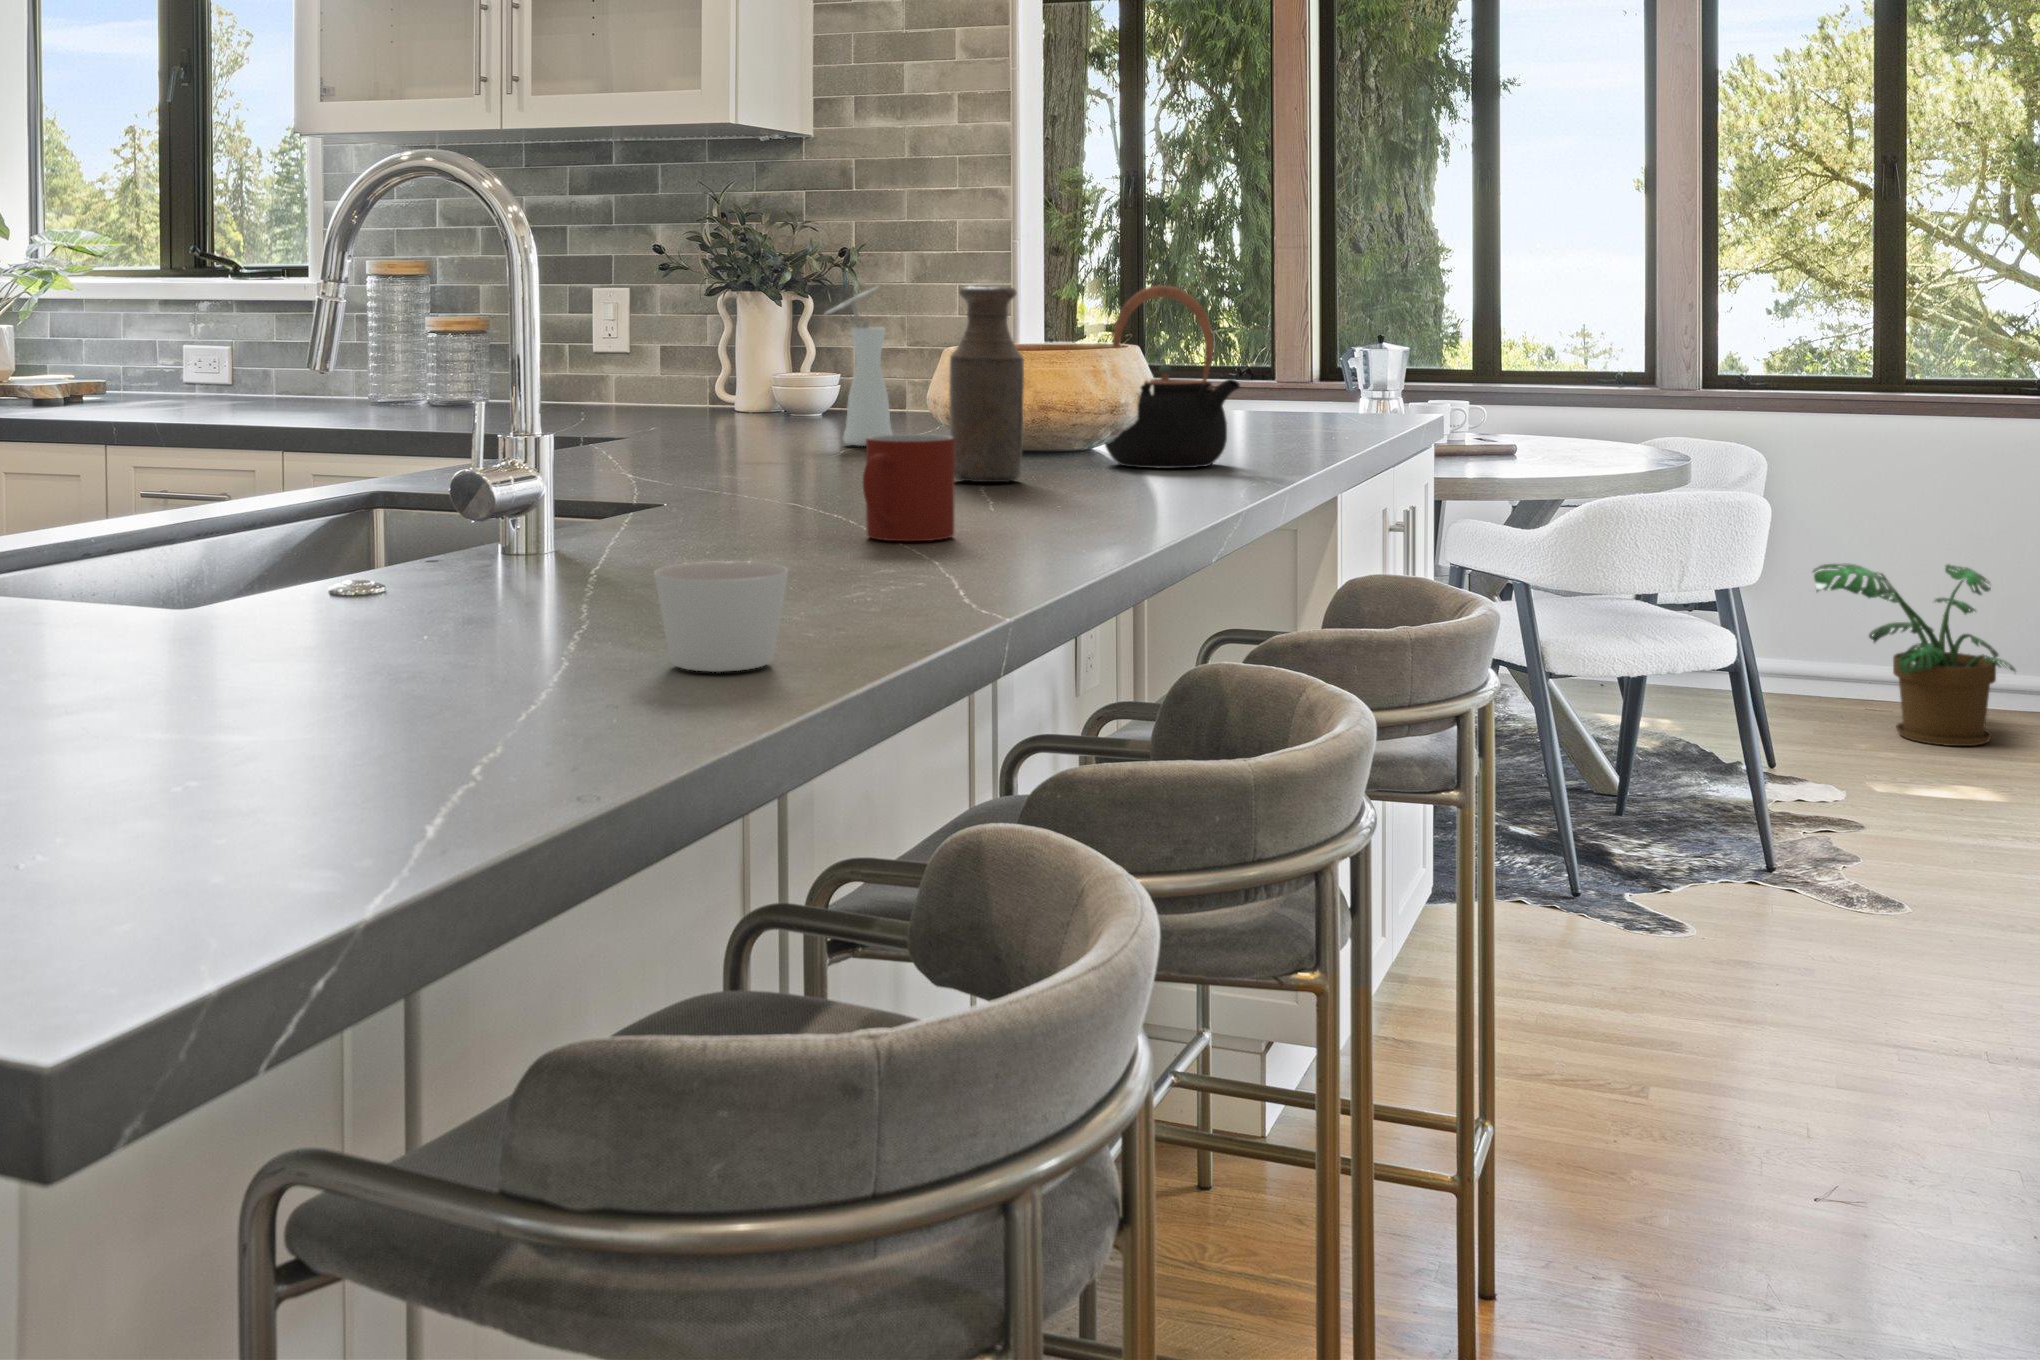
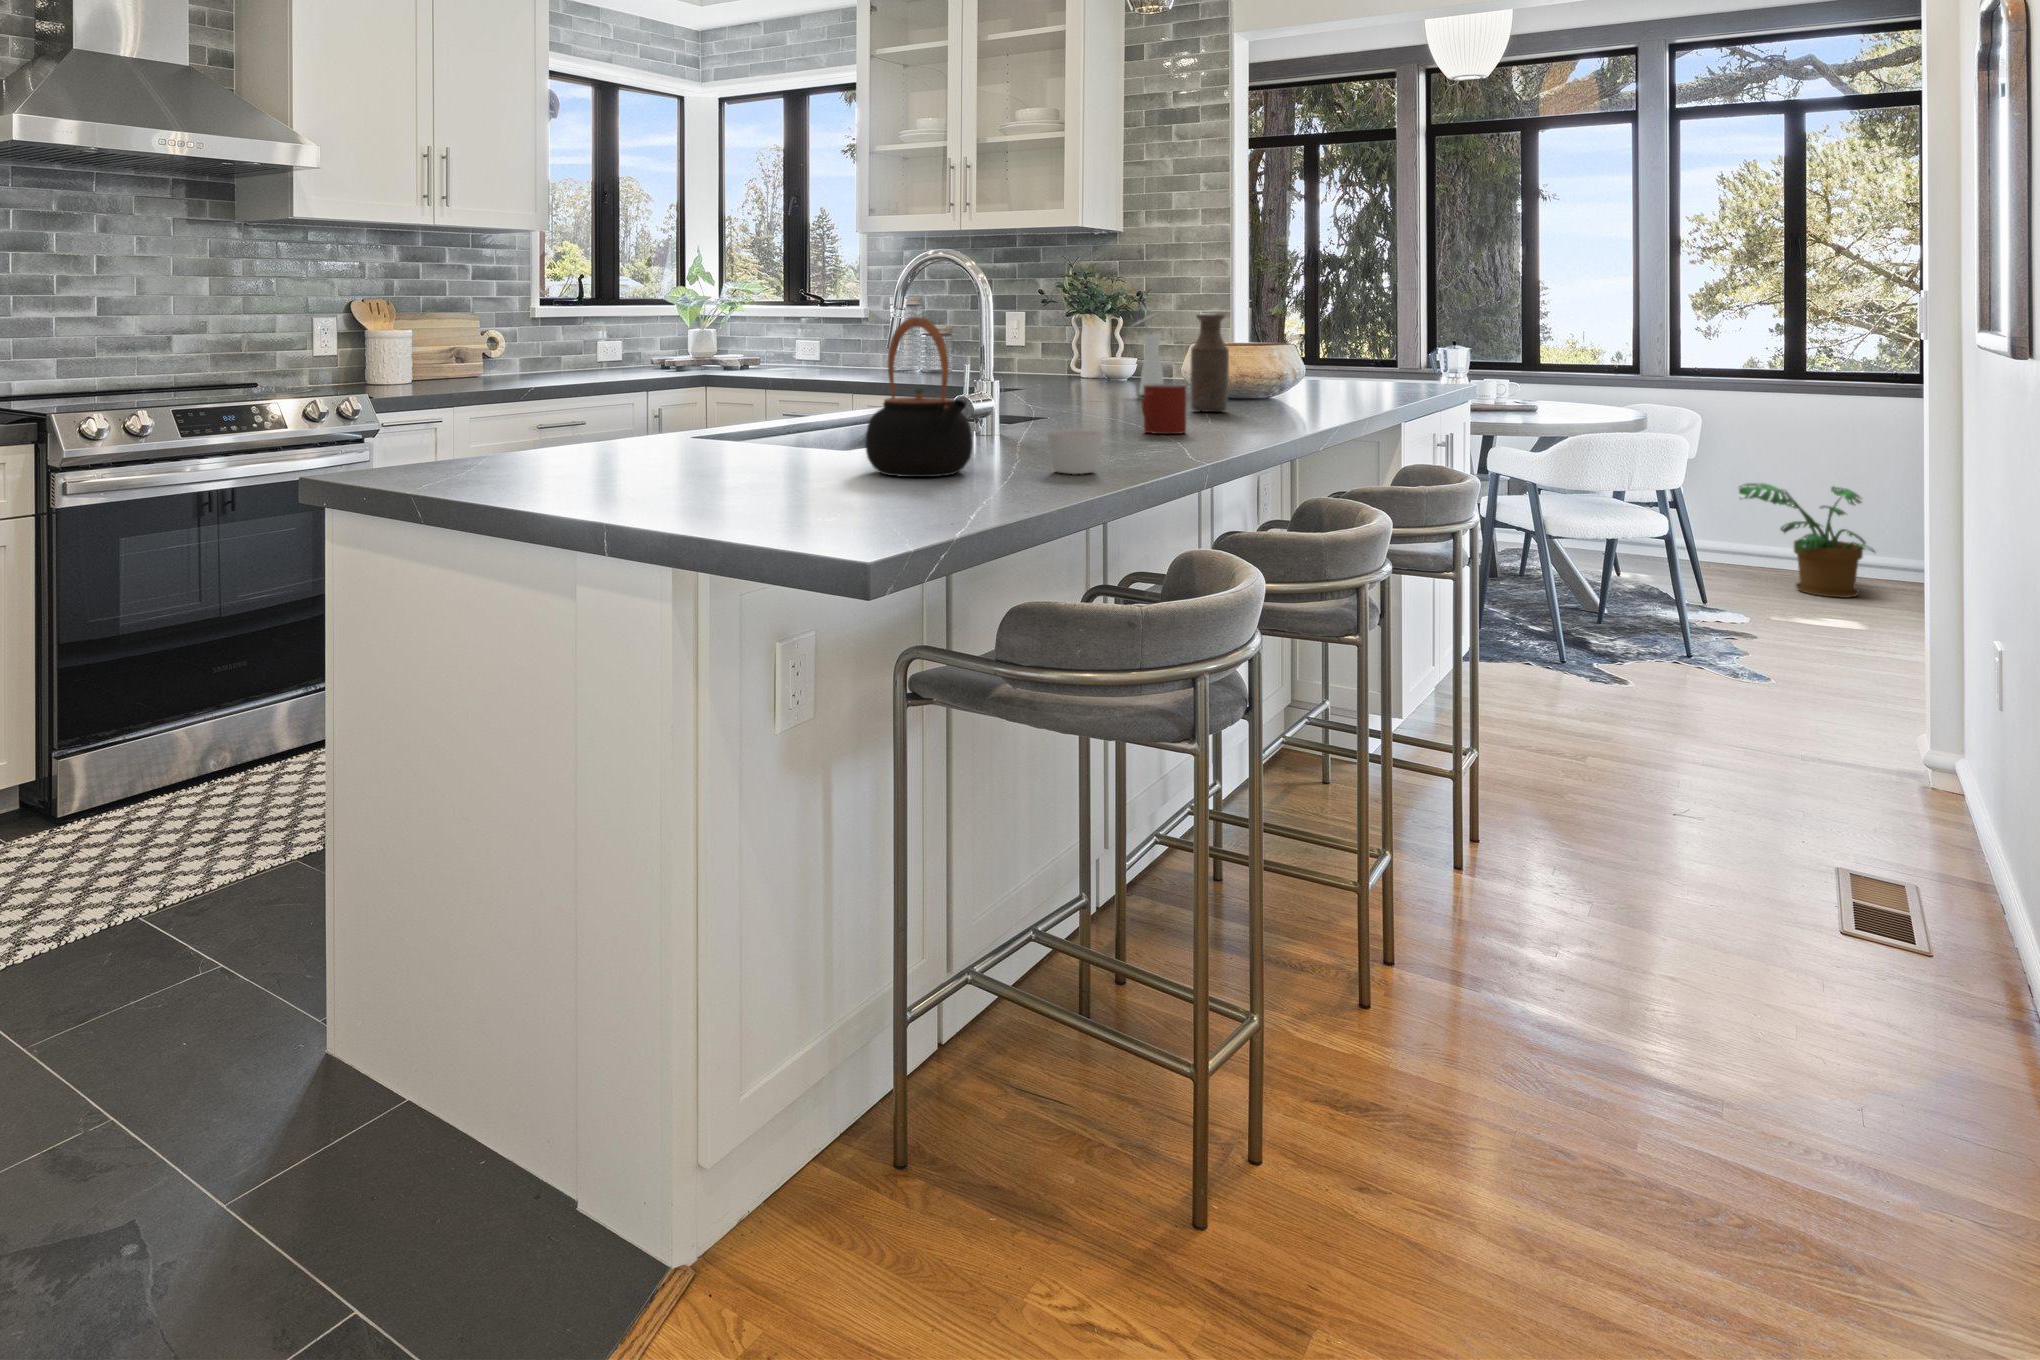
teapot: present [1105,285,1240,468] -> present [865,317,973,477]

